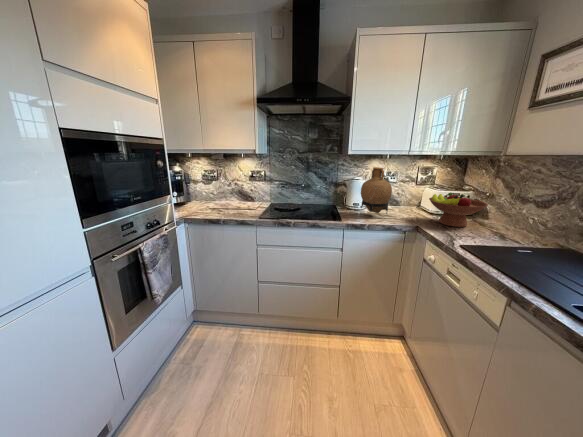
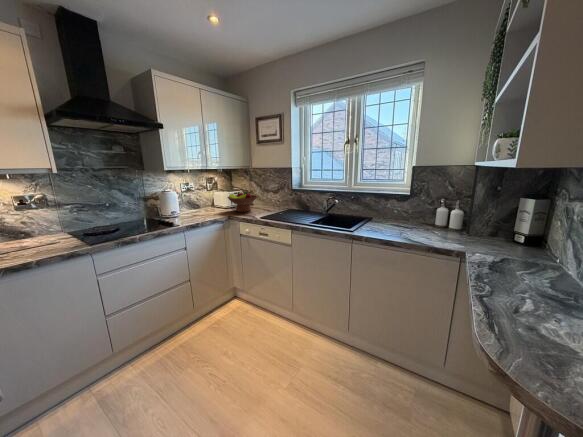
vase: present [361,167,392,214] -> none [181,180,205,215]

